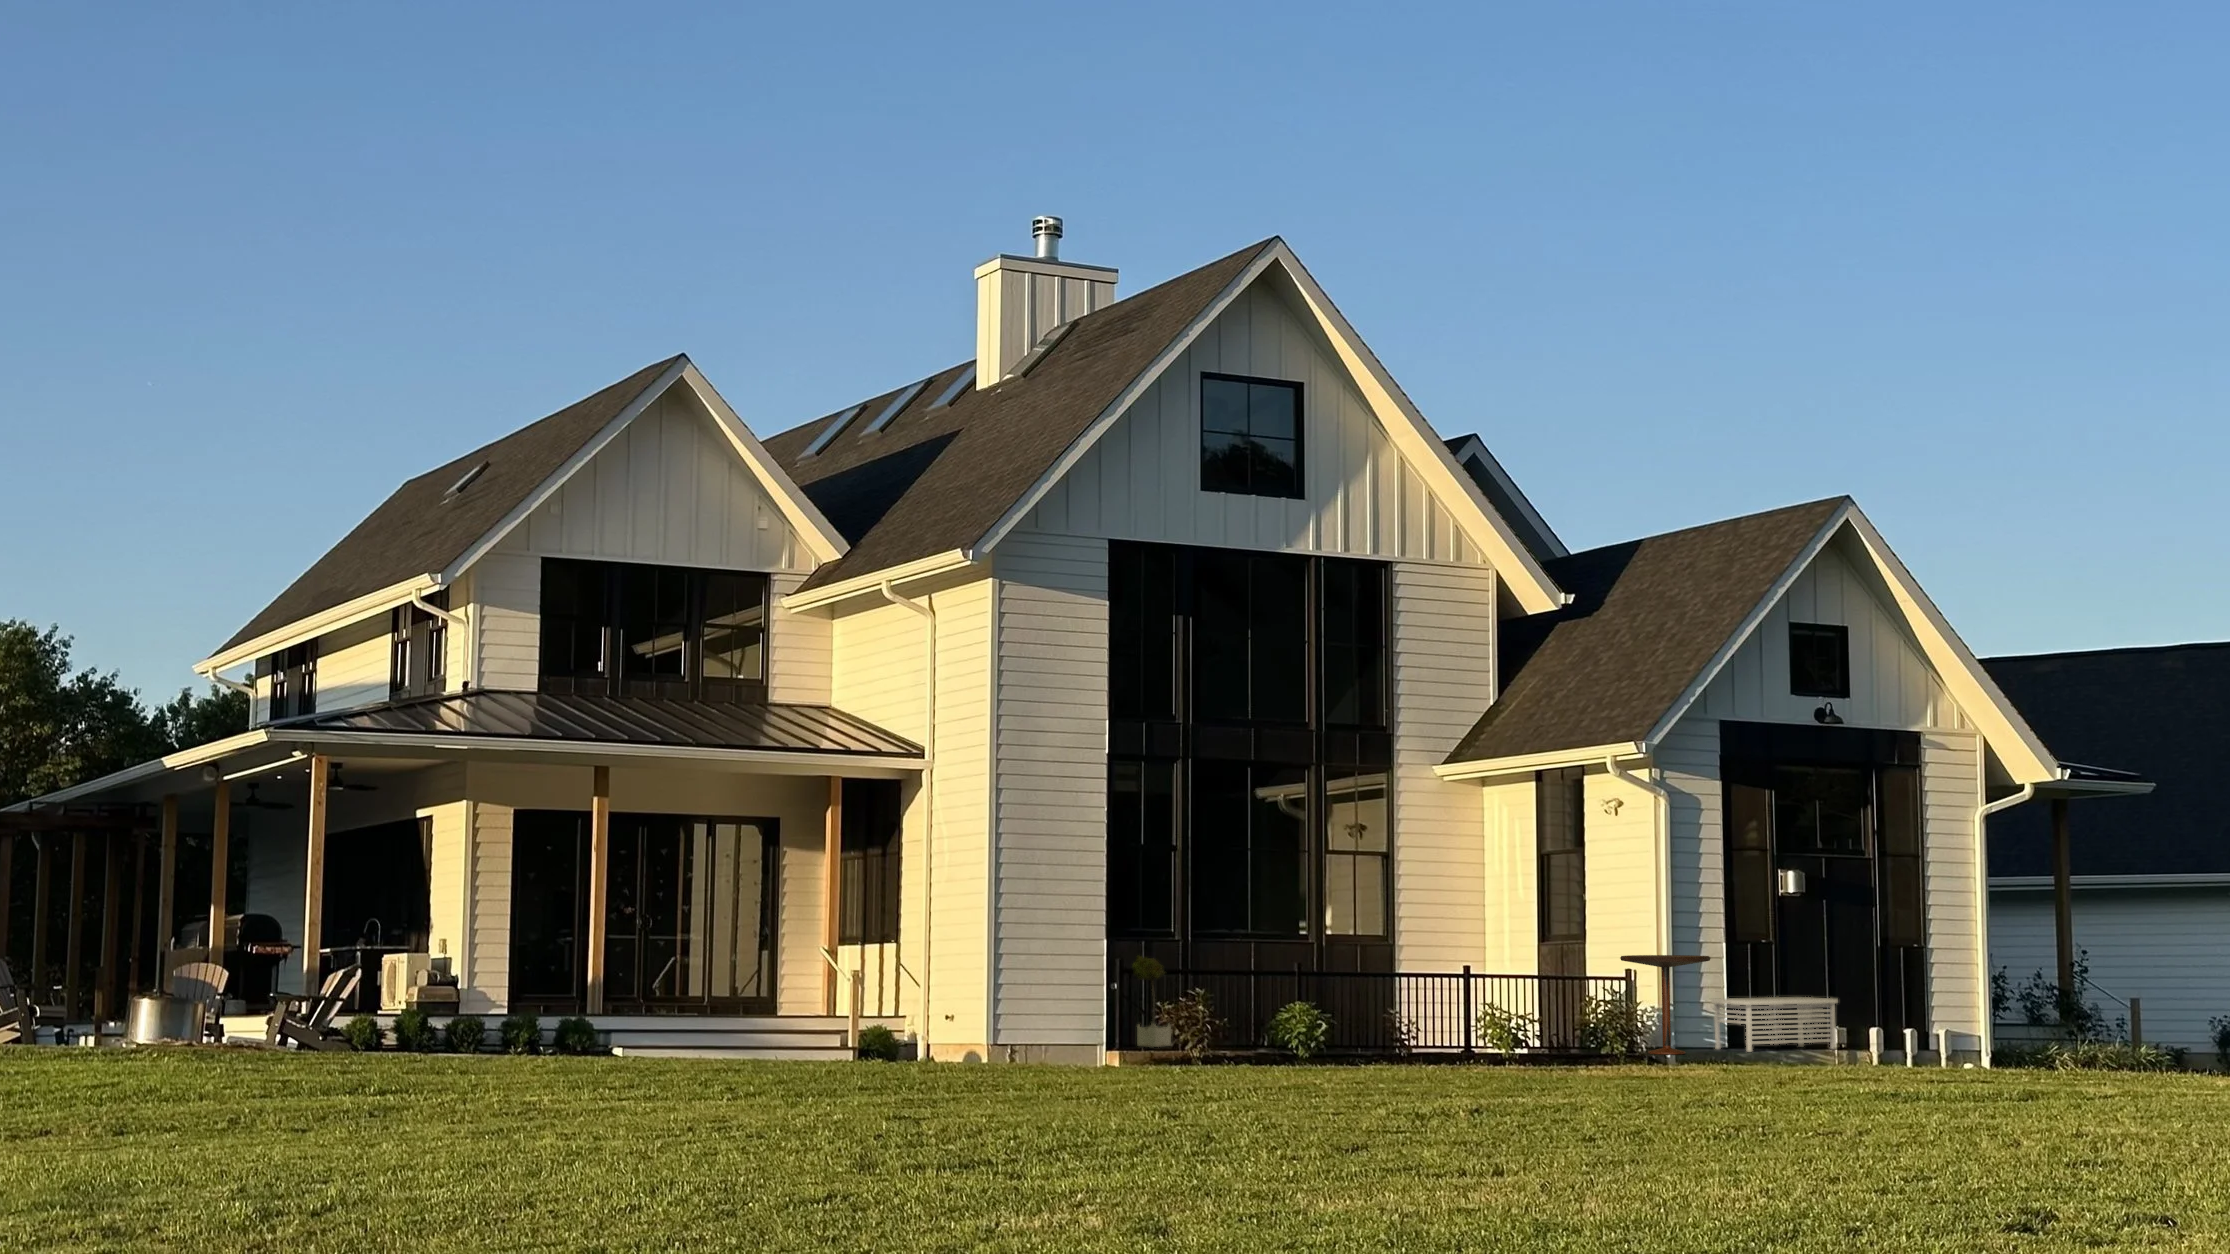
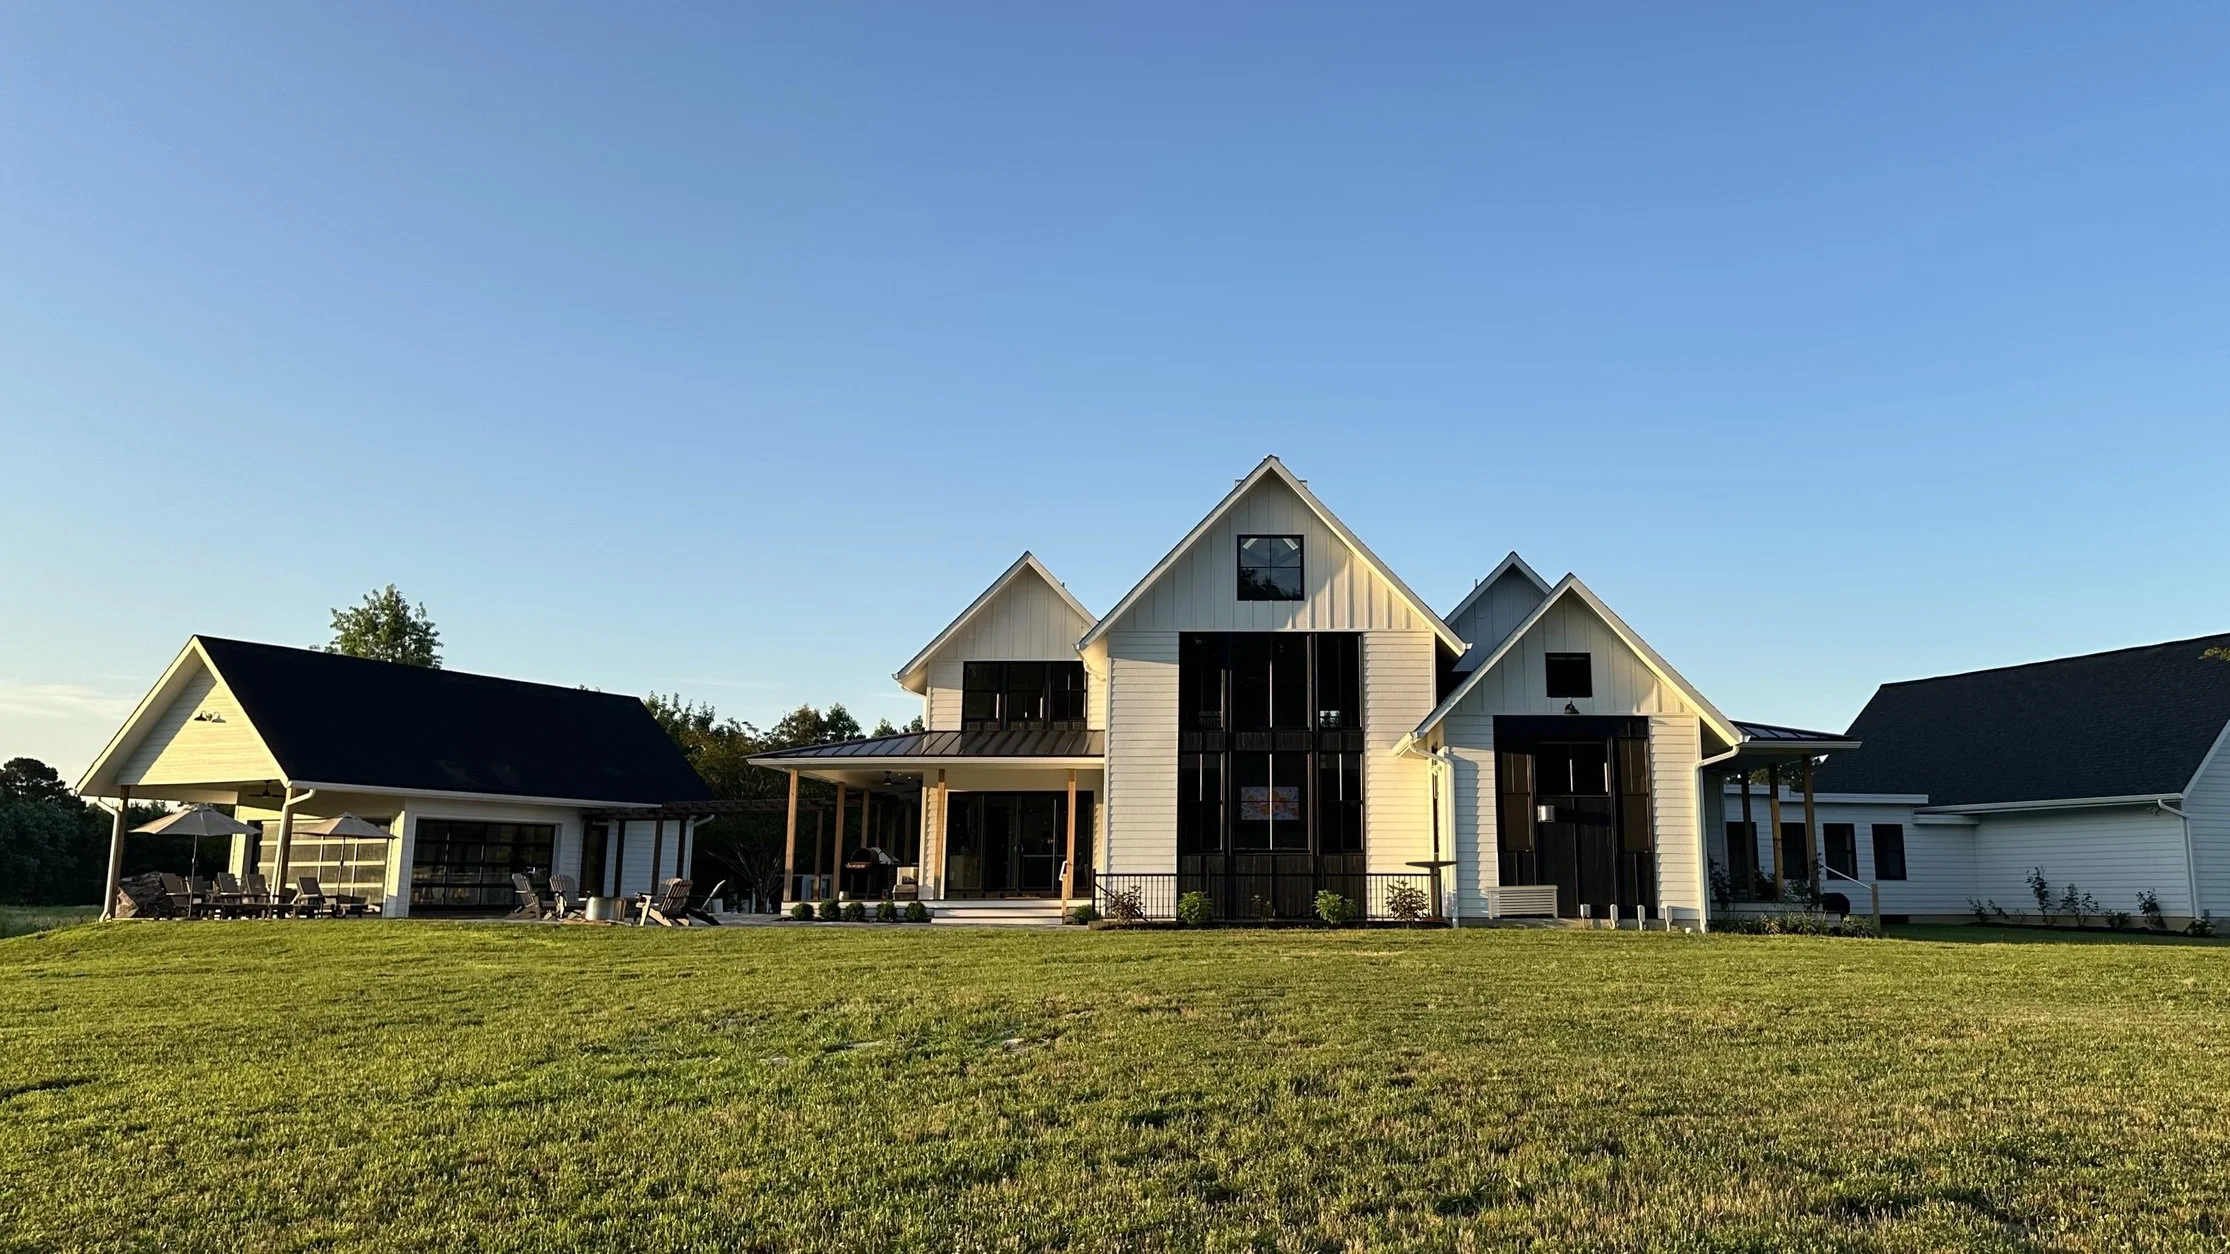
potted tree: present [1132,956,1171,1047] -> none [1176,865,1197,916]

